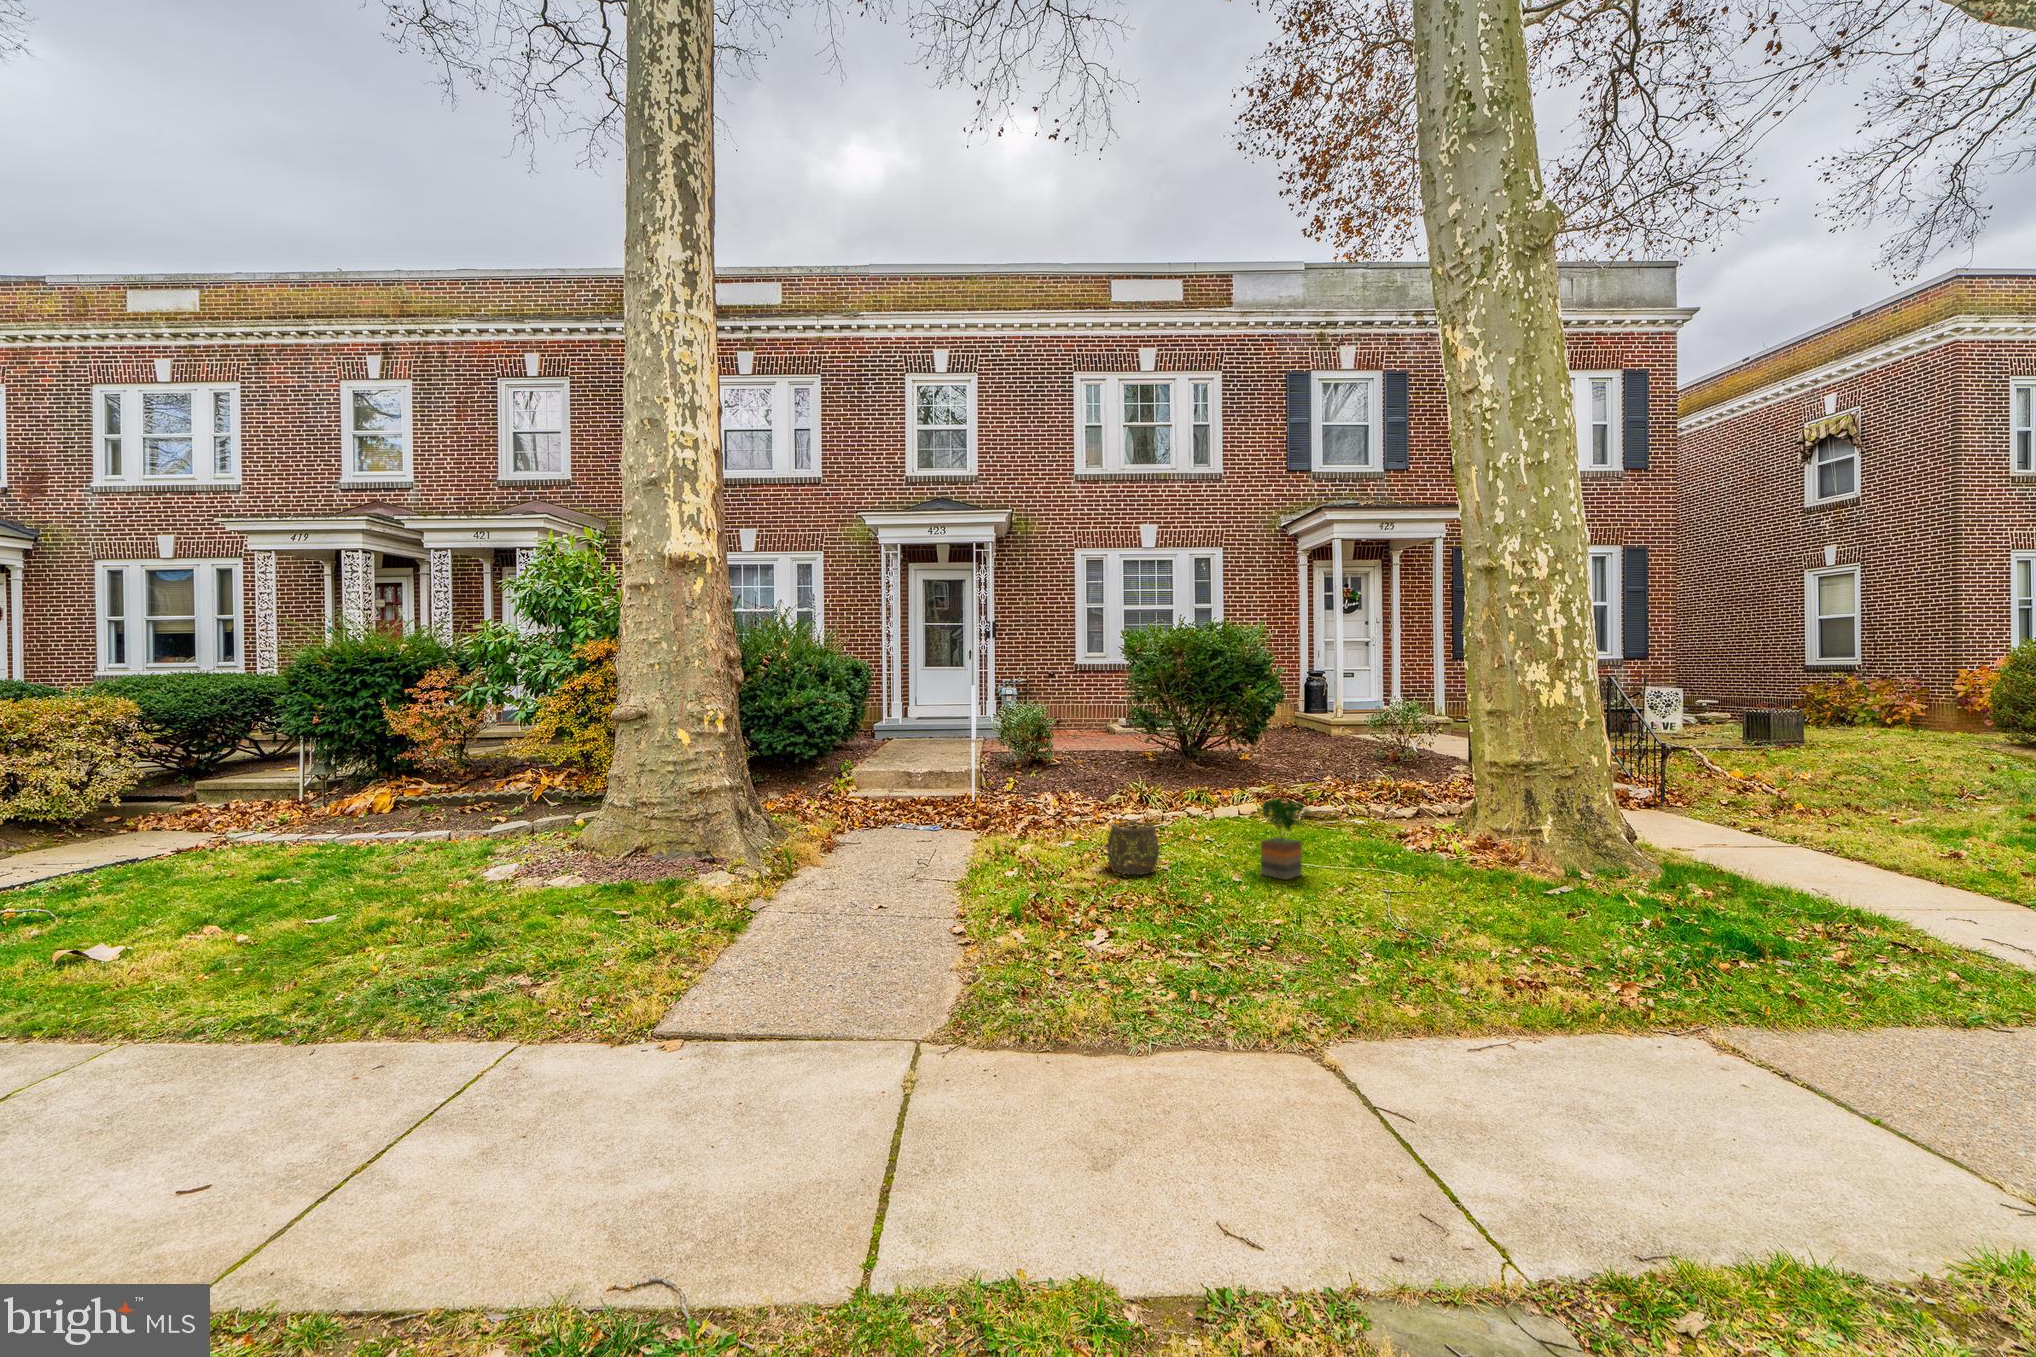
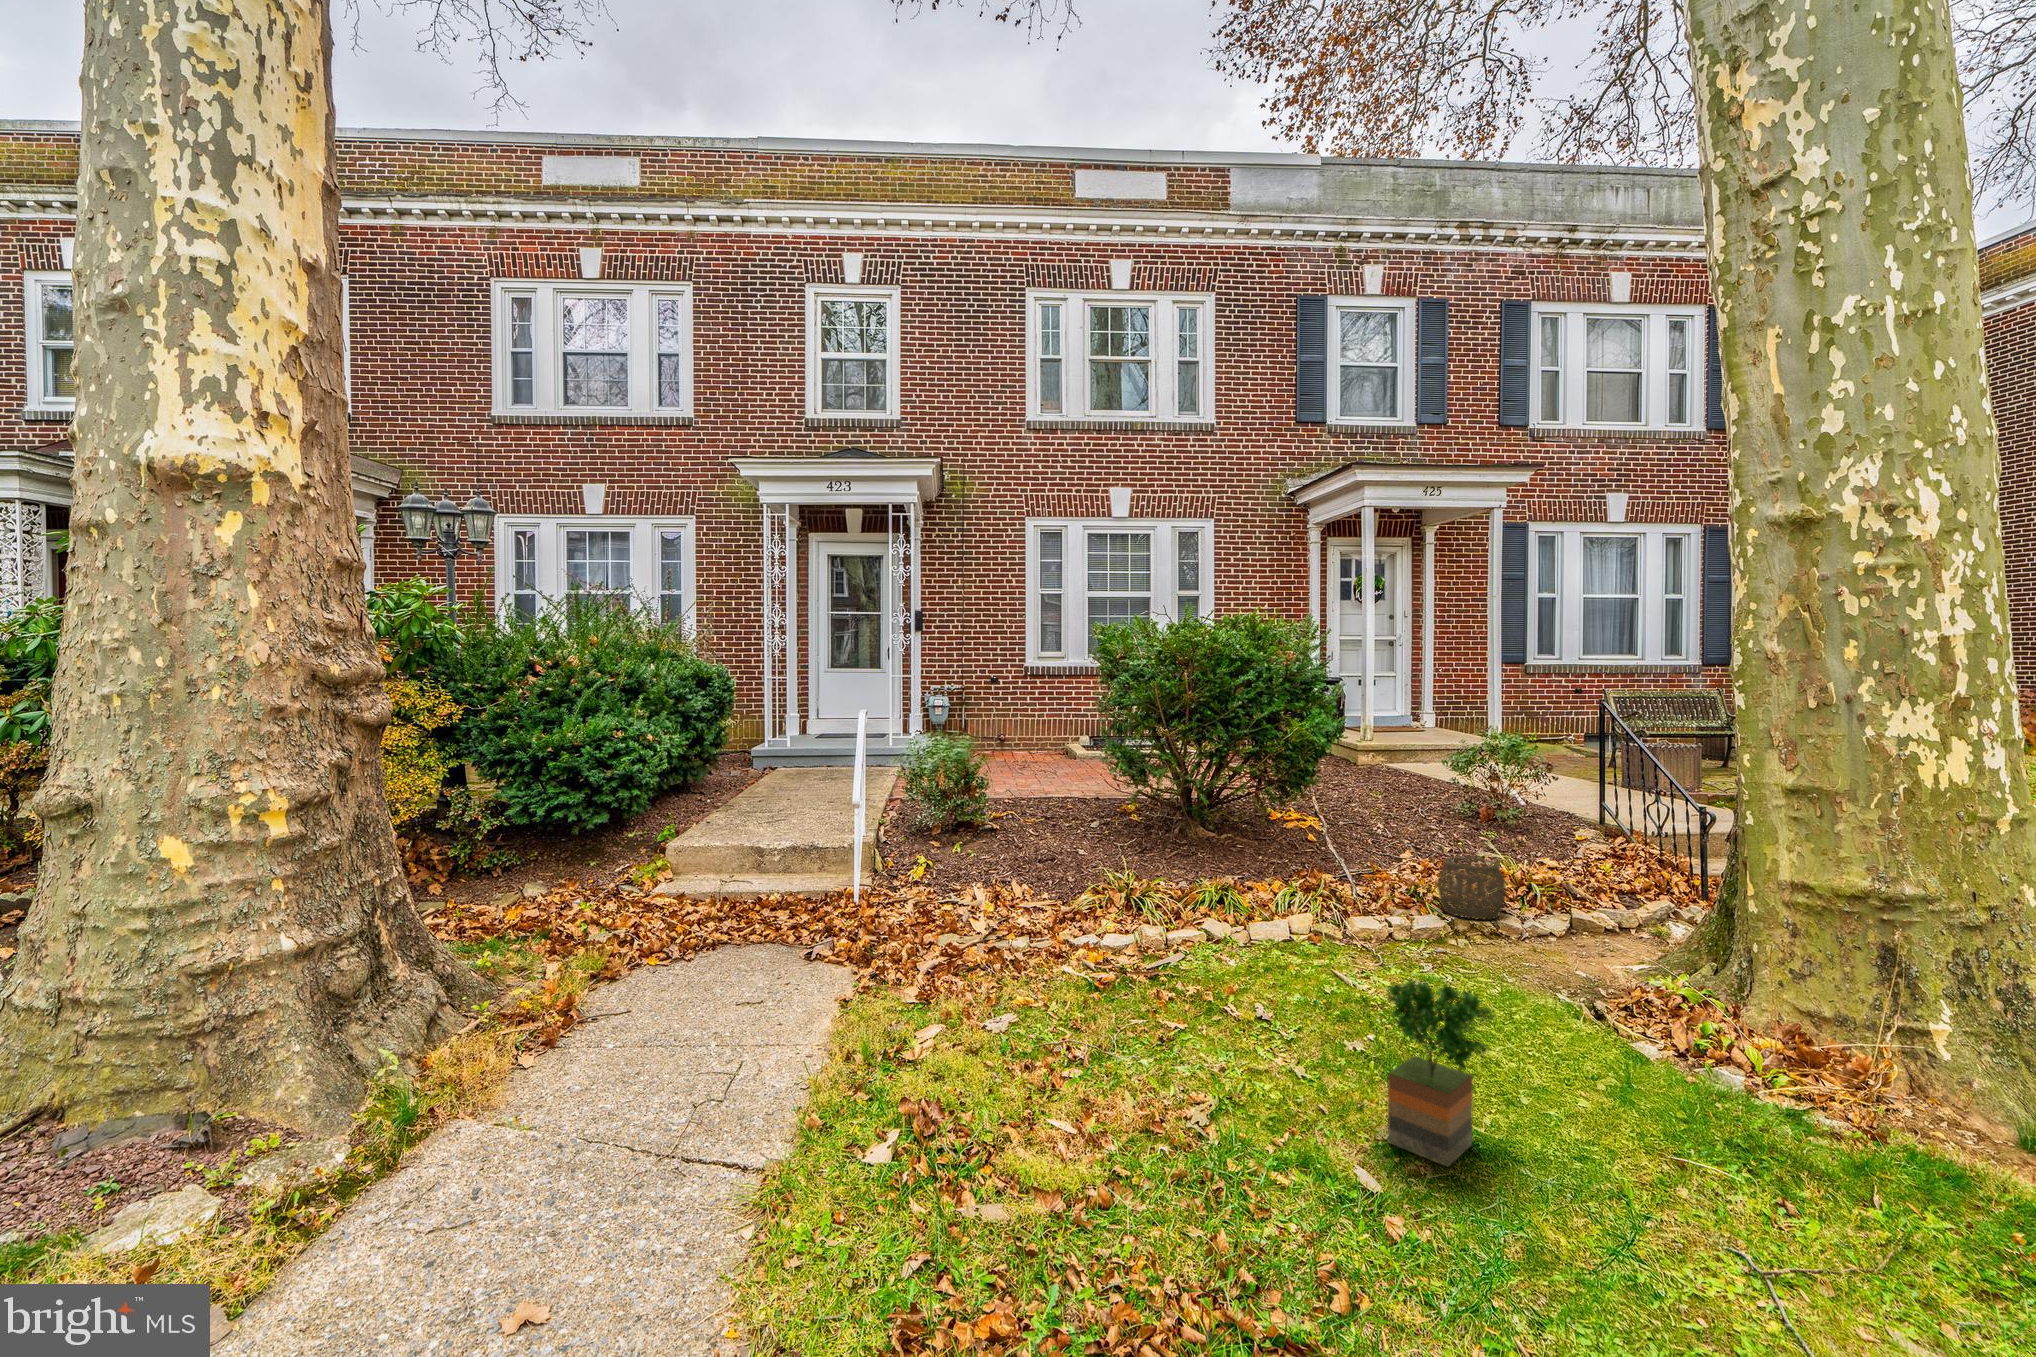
woven basket: present [1107,822,1159,875] -> present [1438,856,1506,920]

